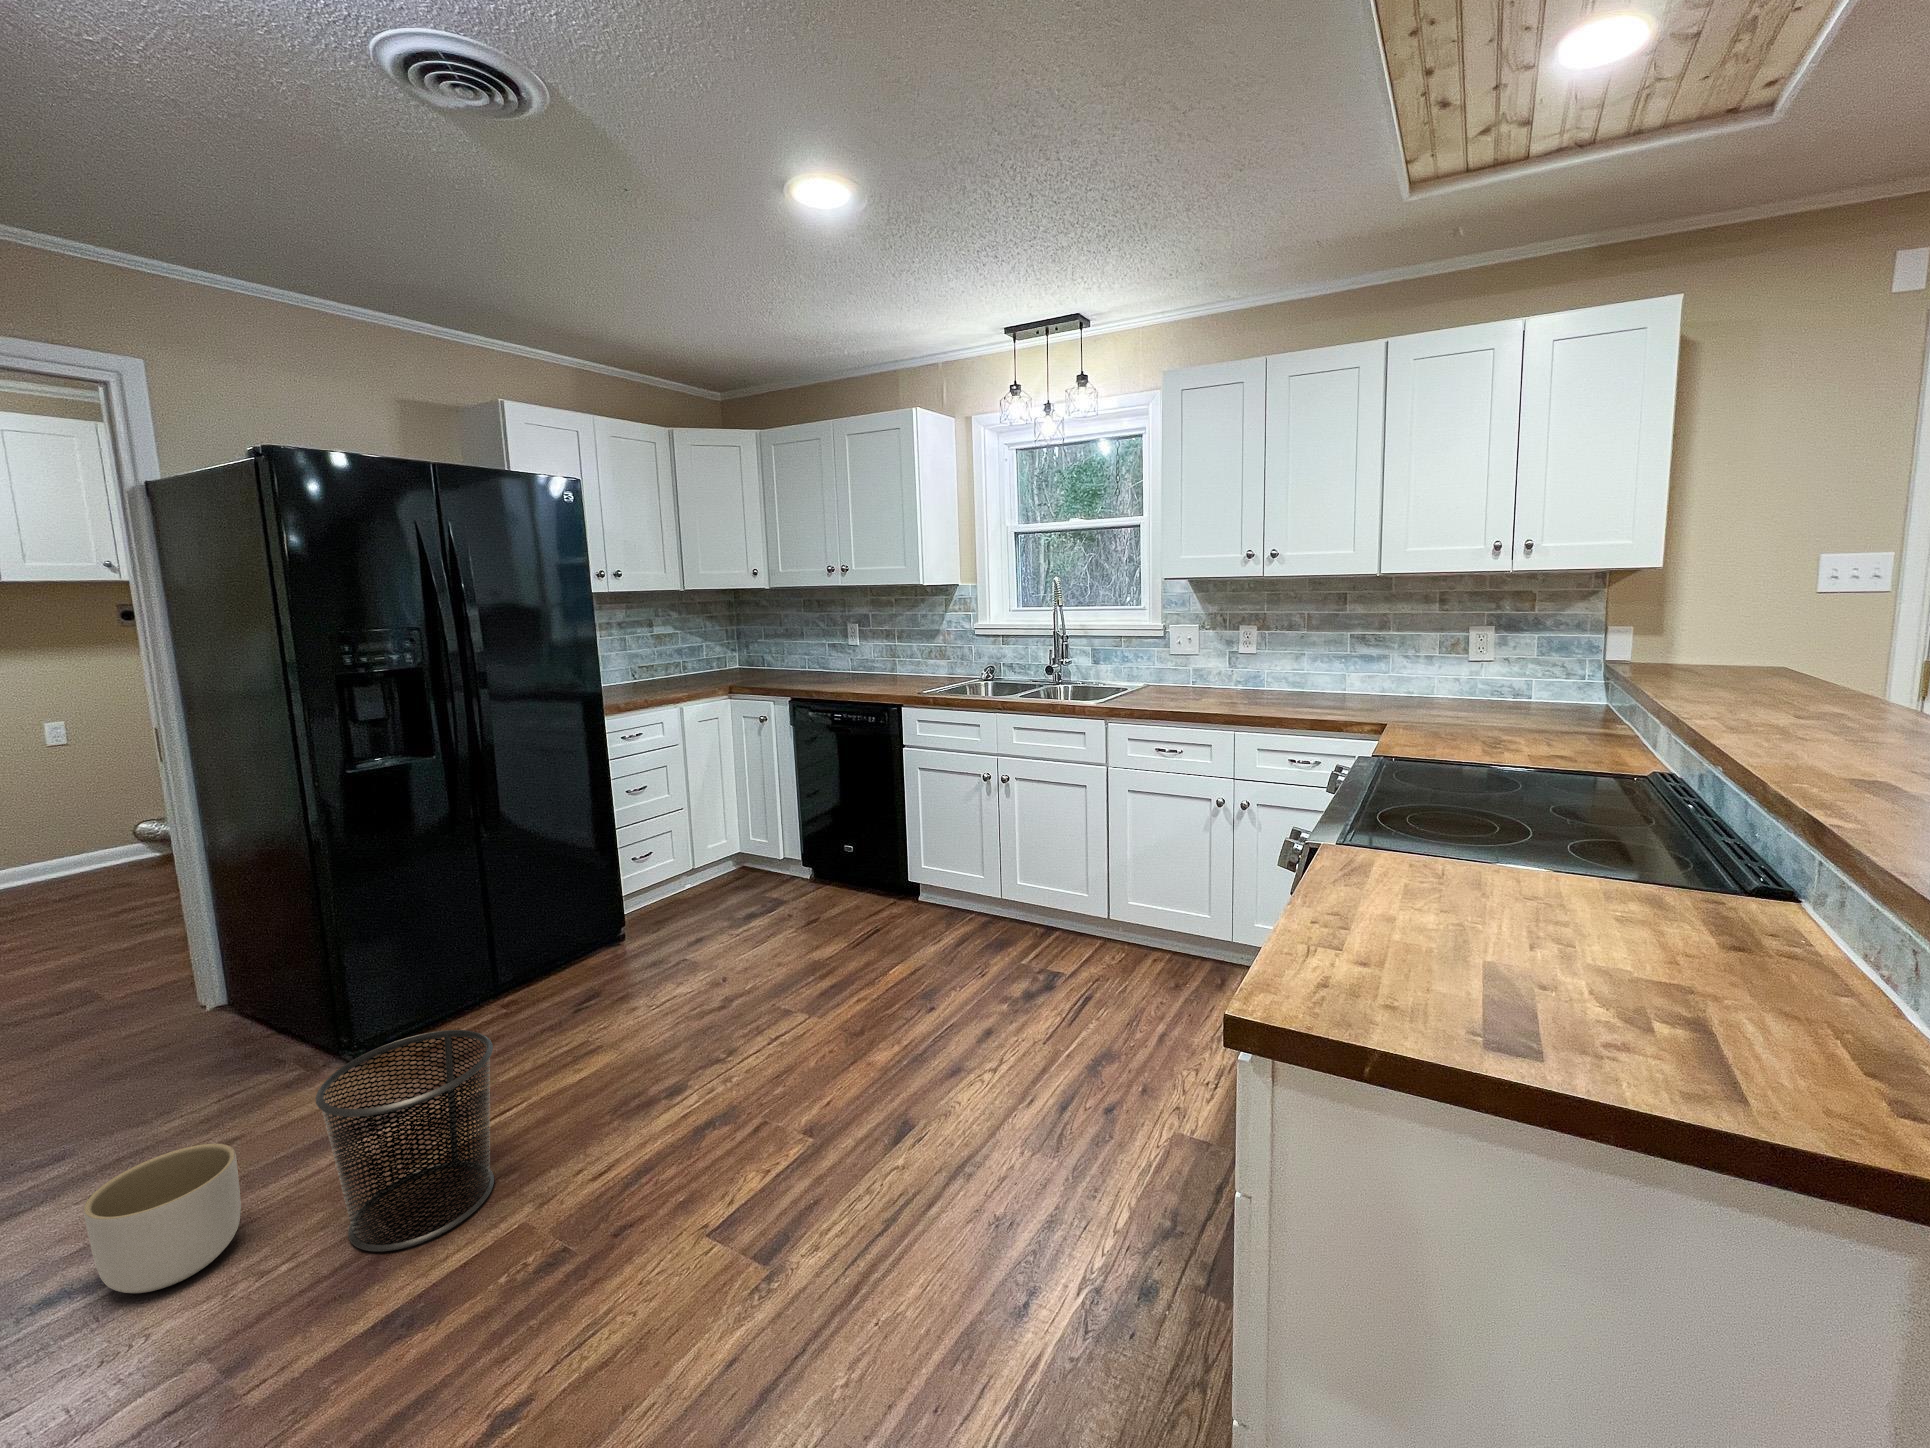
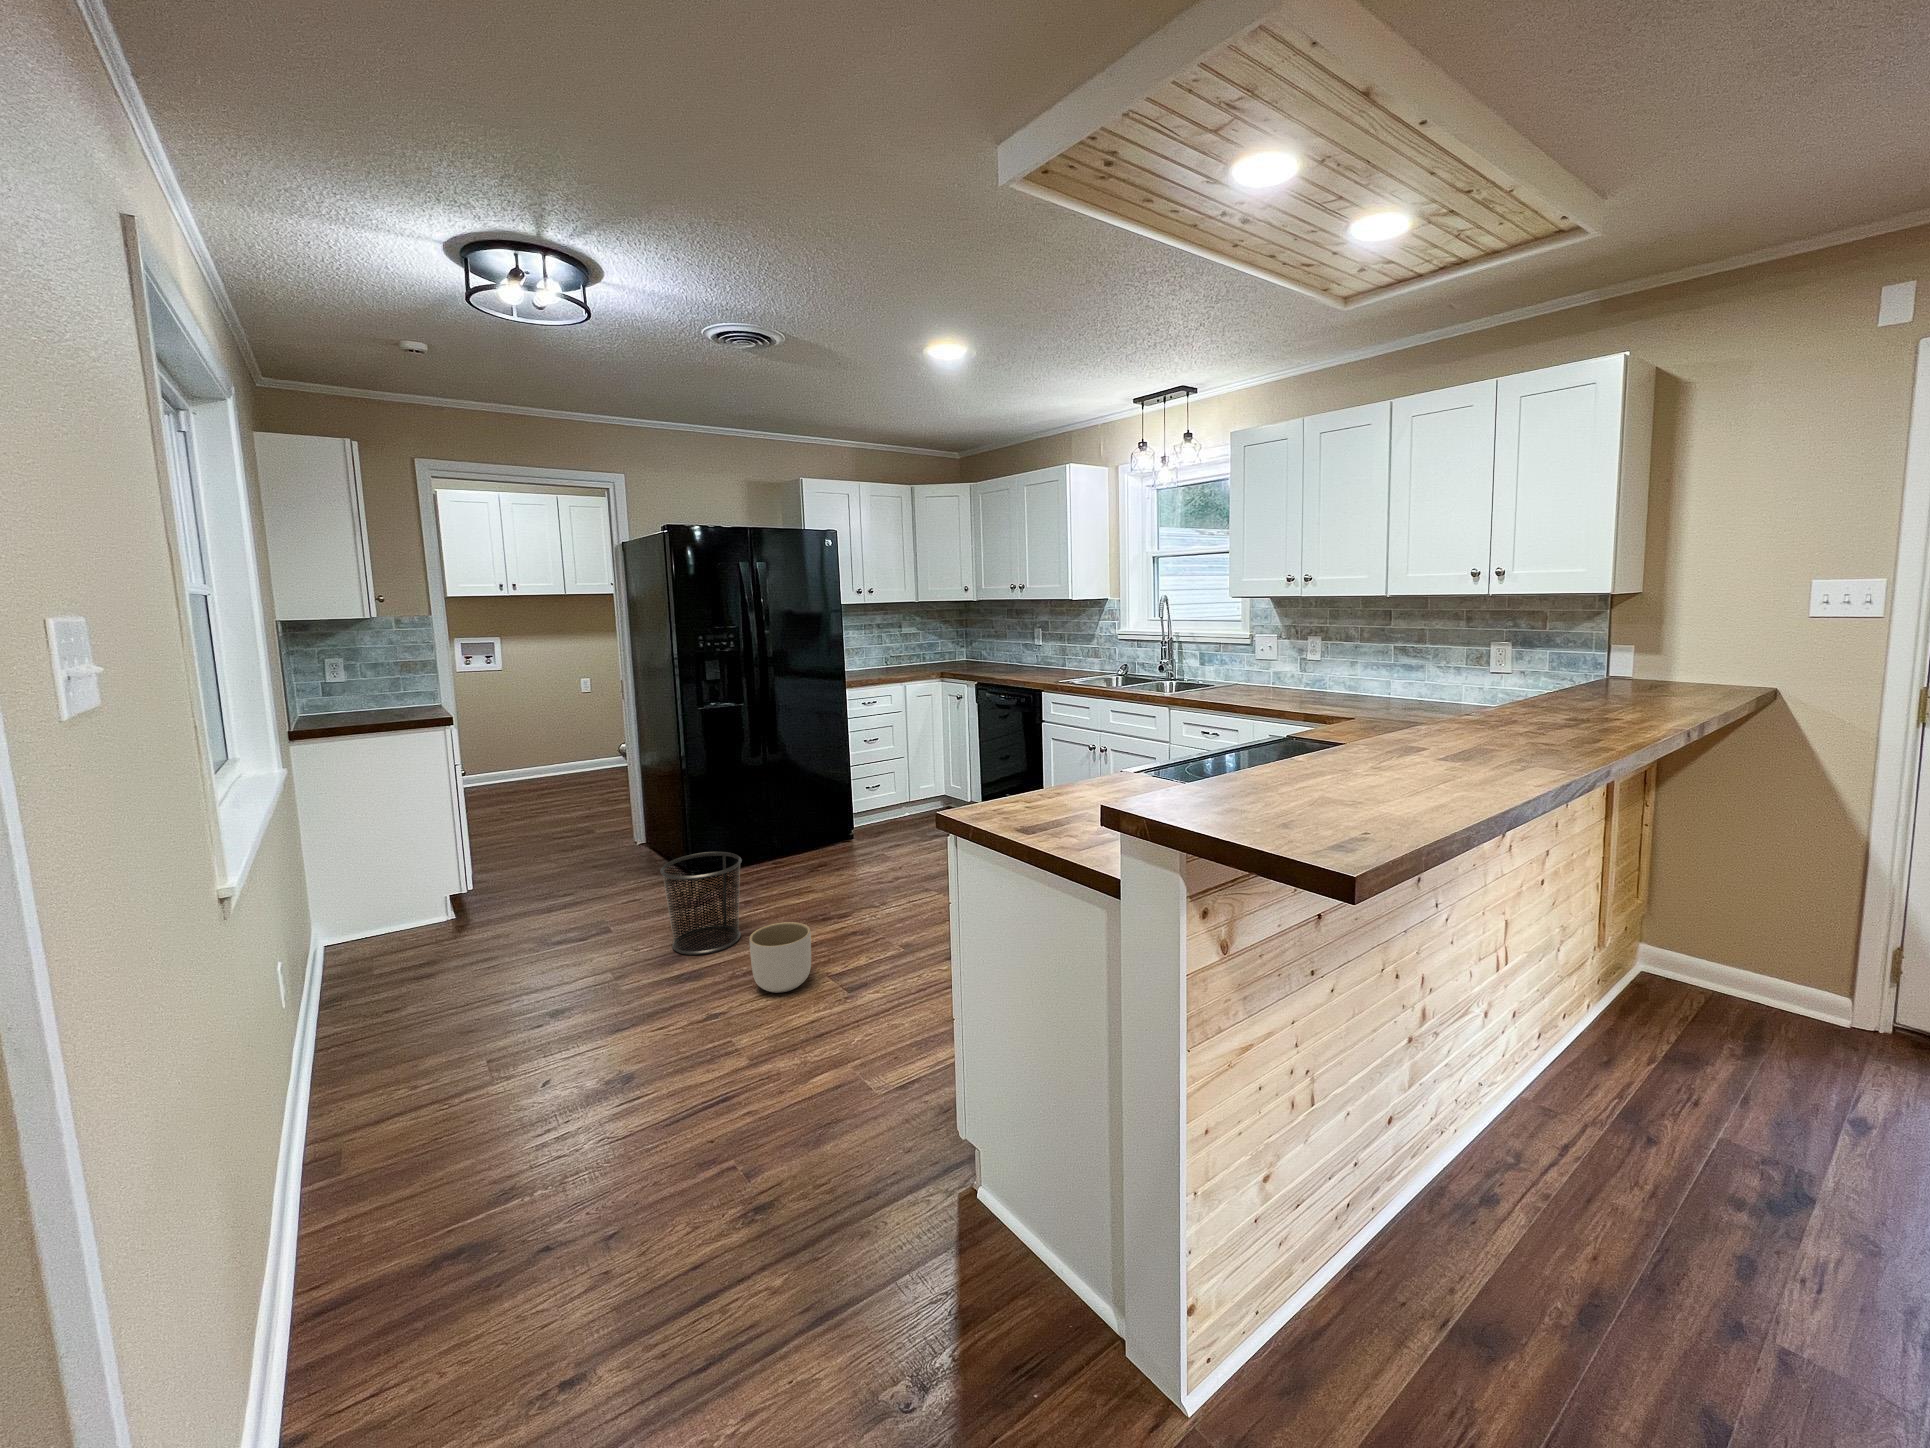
planter: present [84,1144,241,1293] -> present [749,922,811,993]

